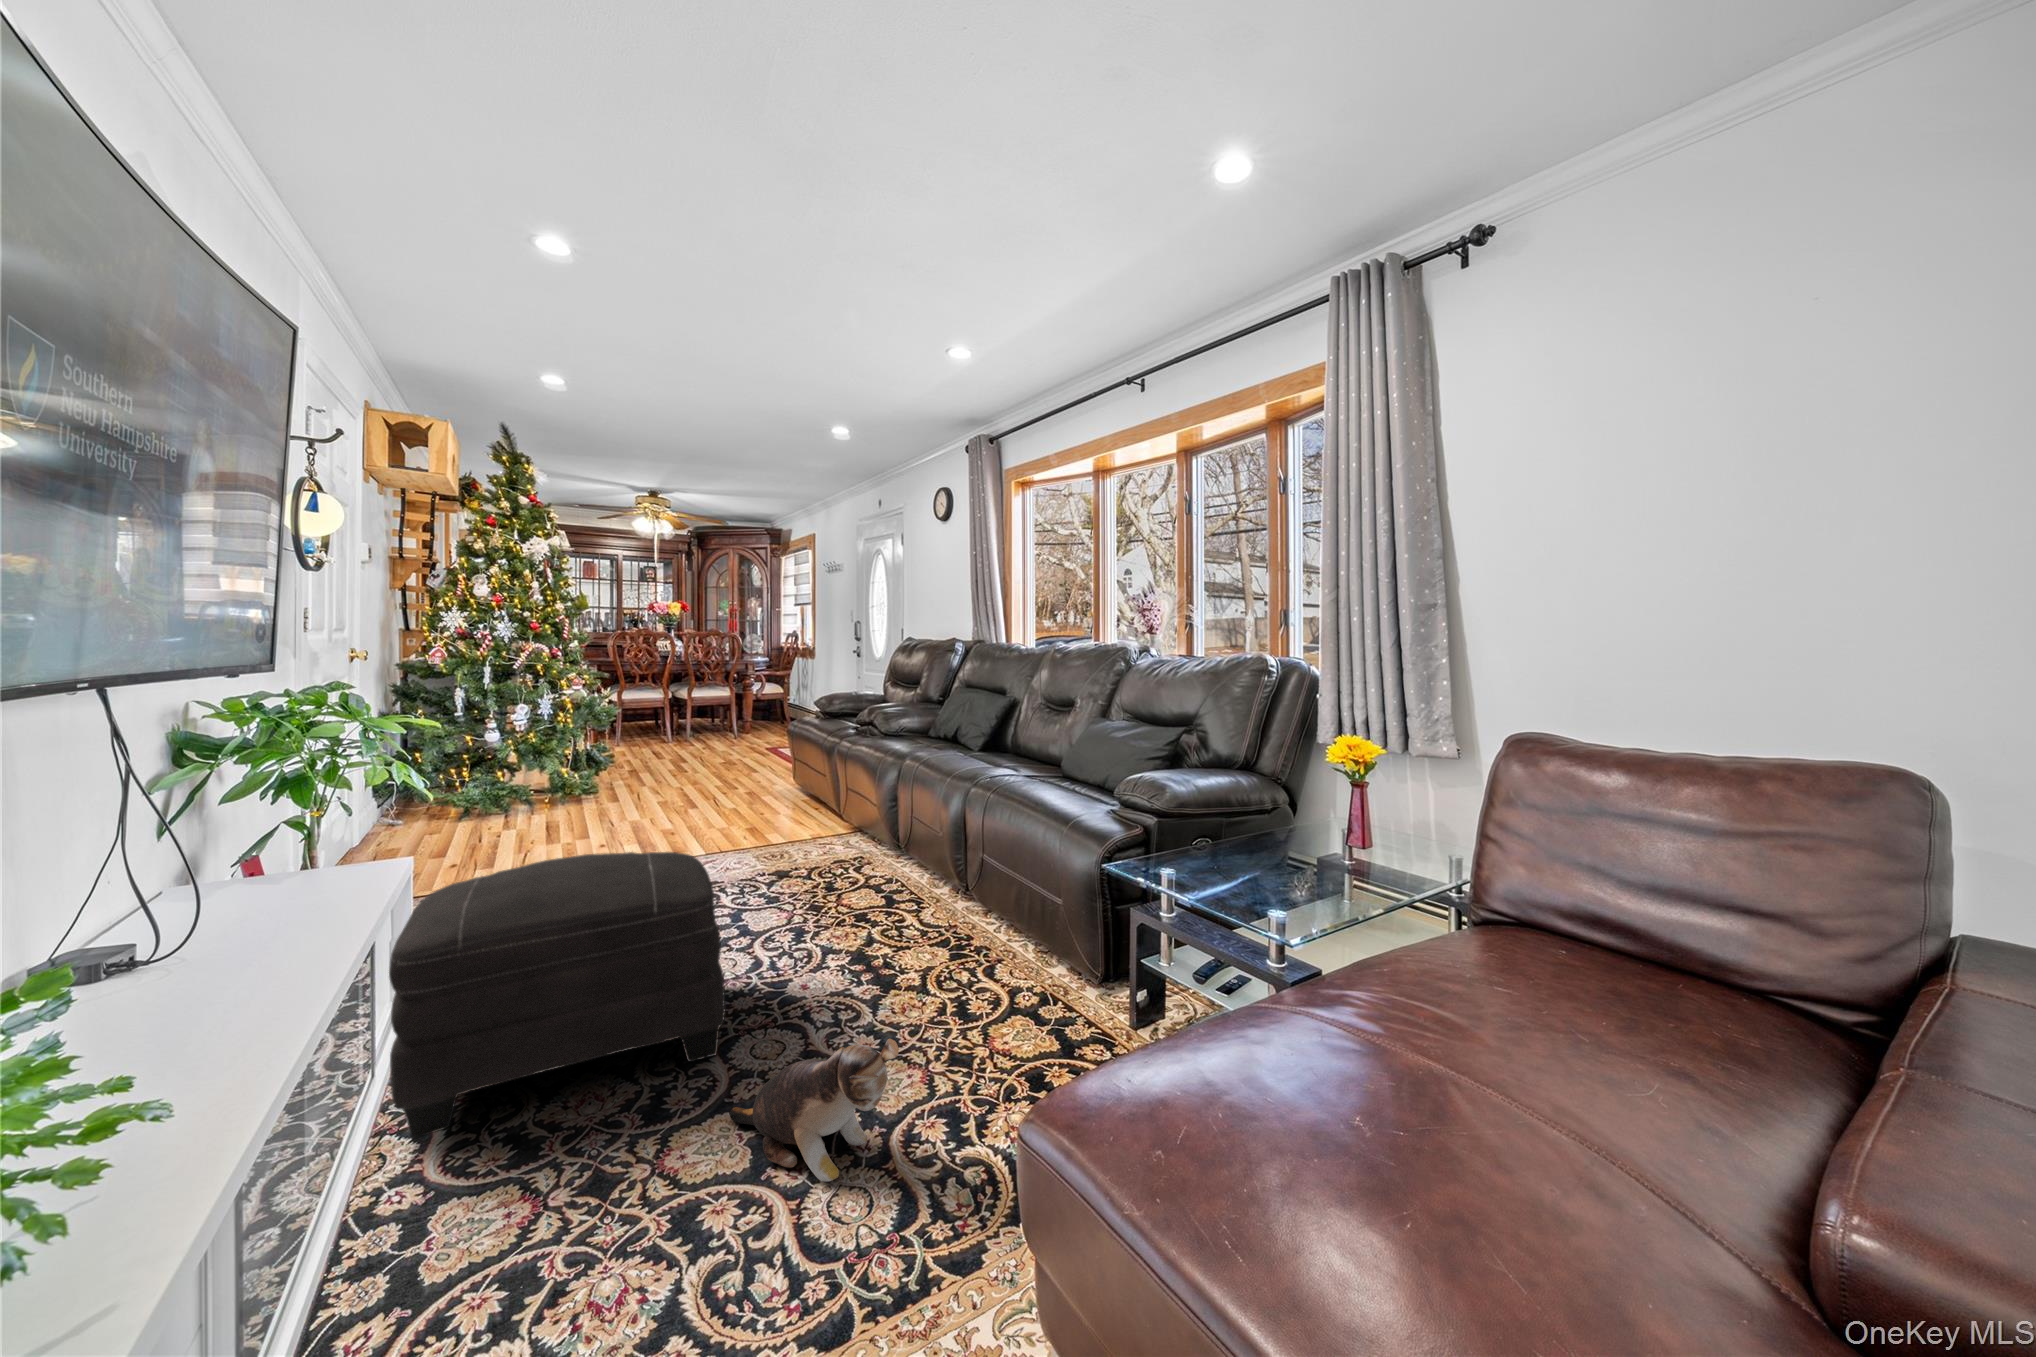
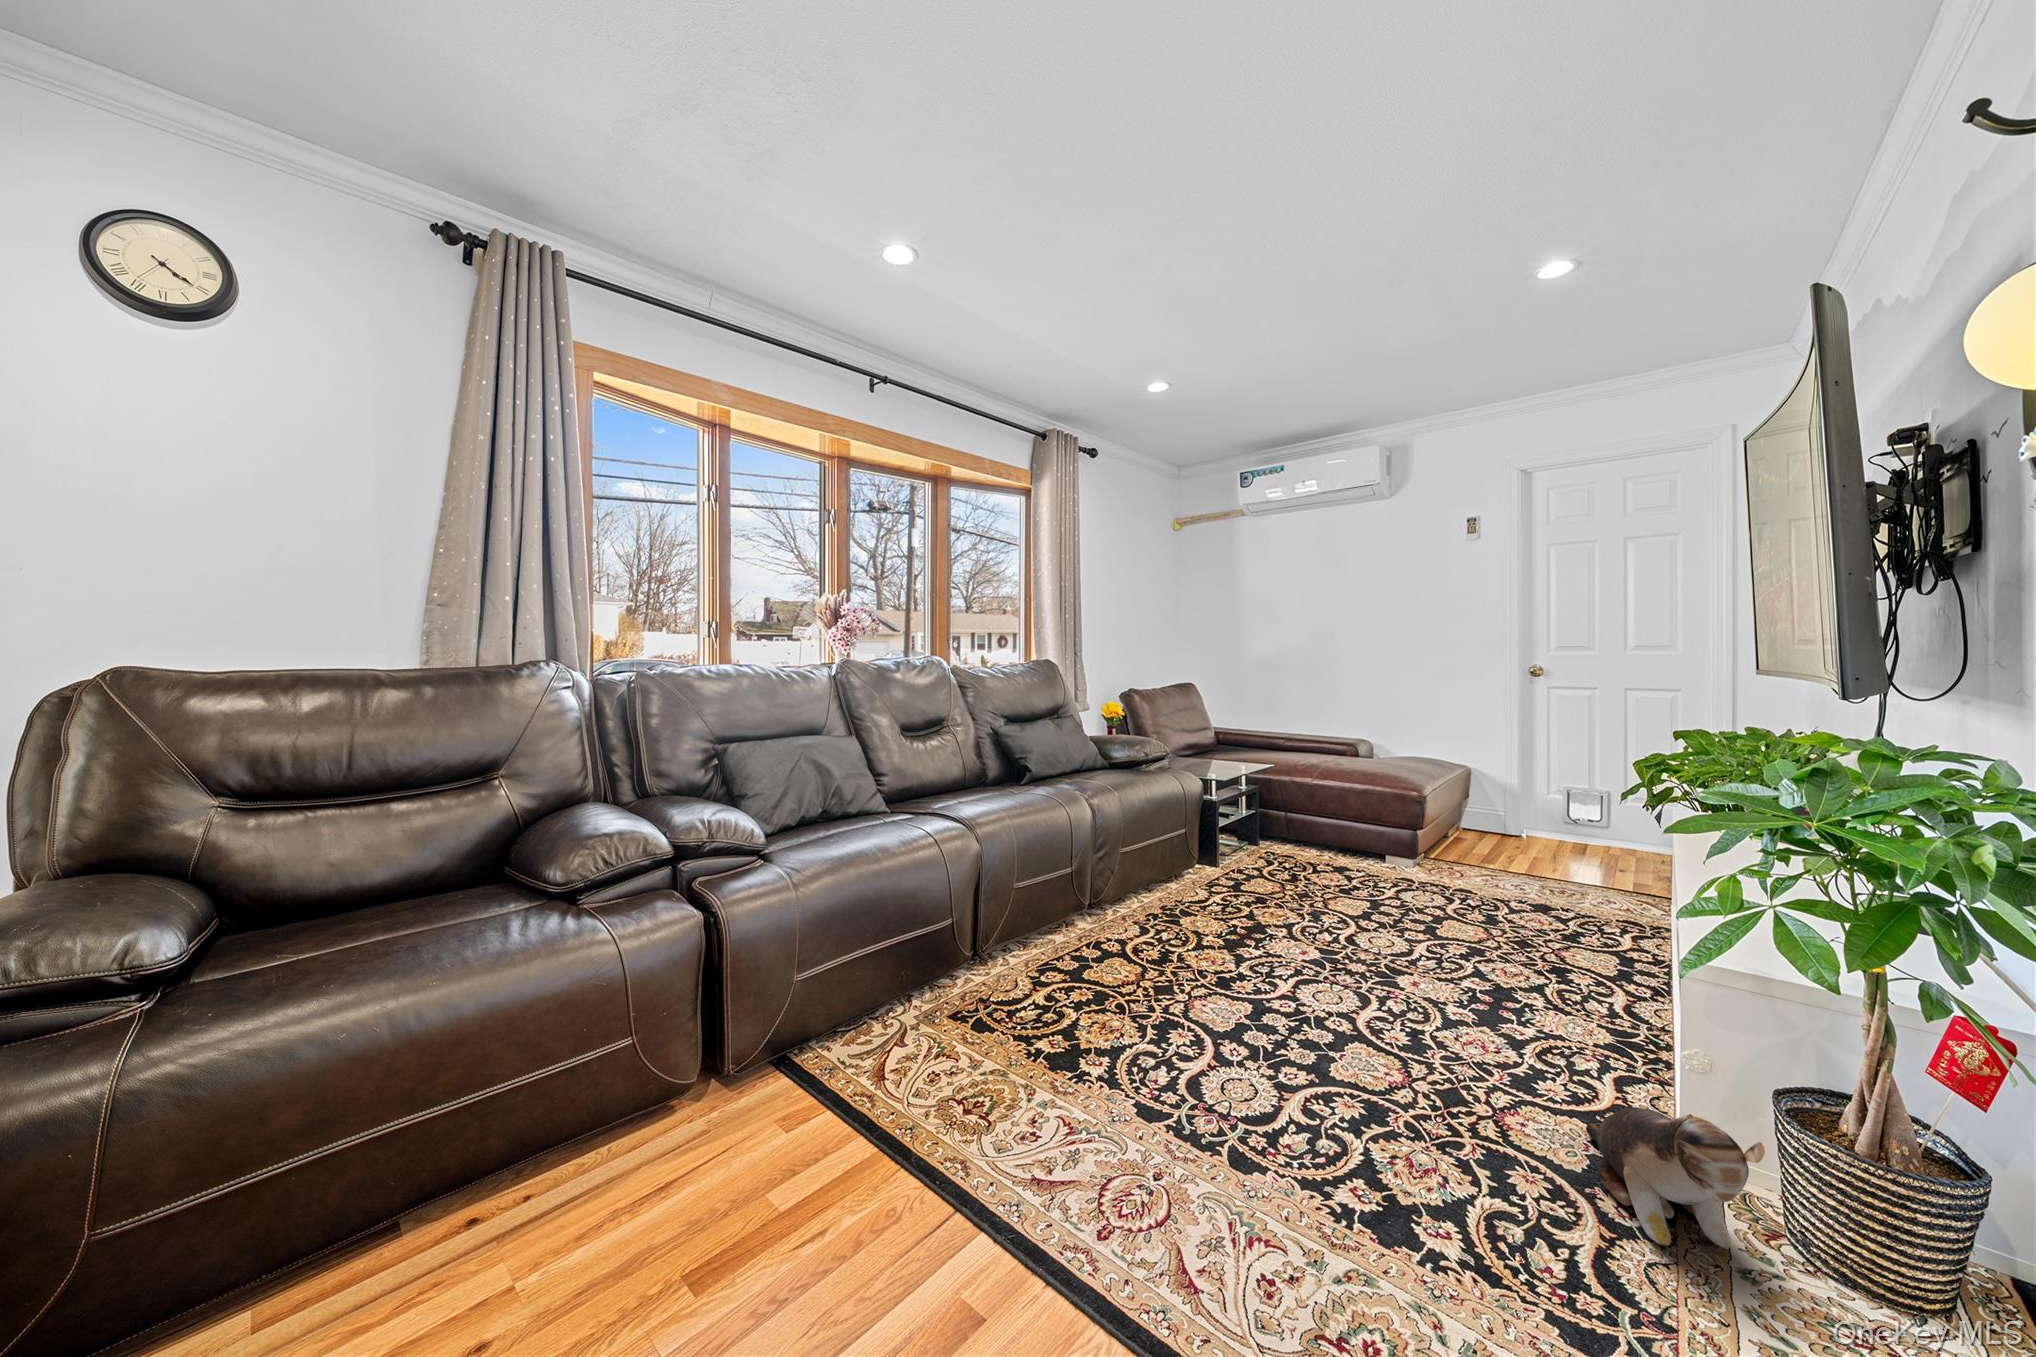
ottoman: present [389,852,725,1139] -> none [1349,838,1641,1081]

